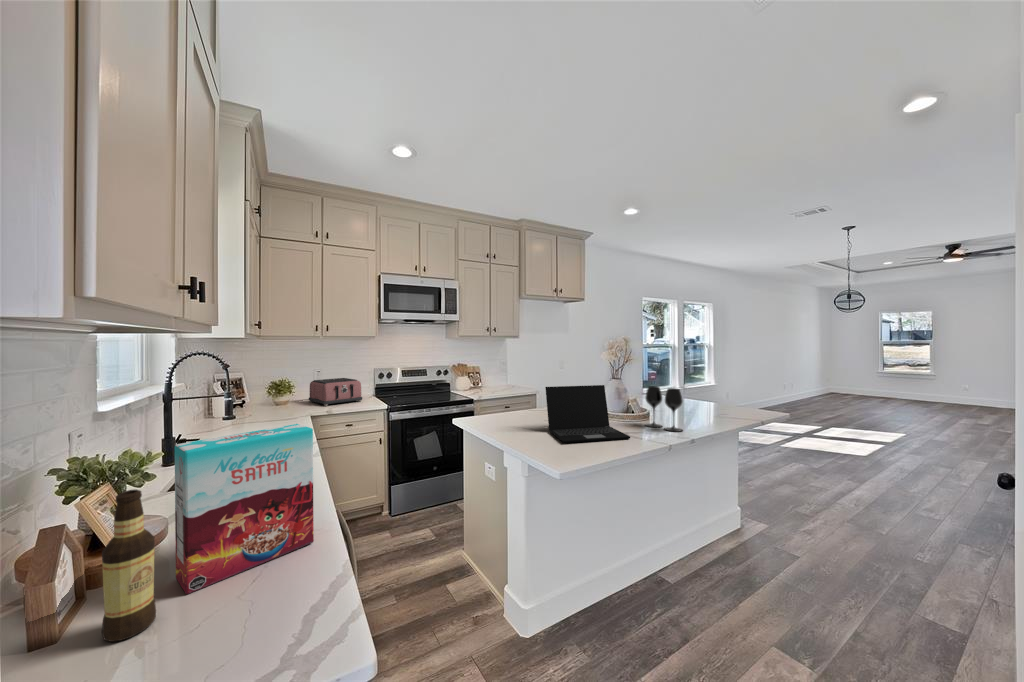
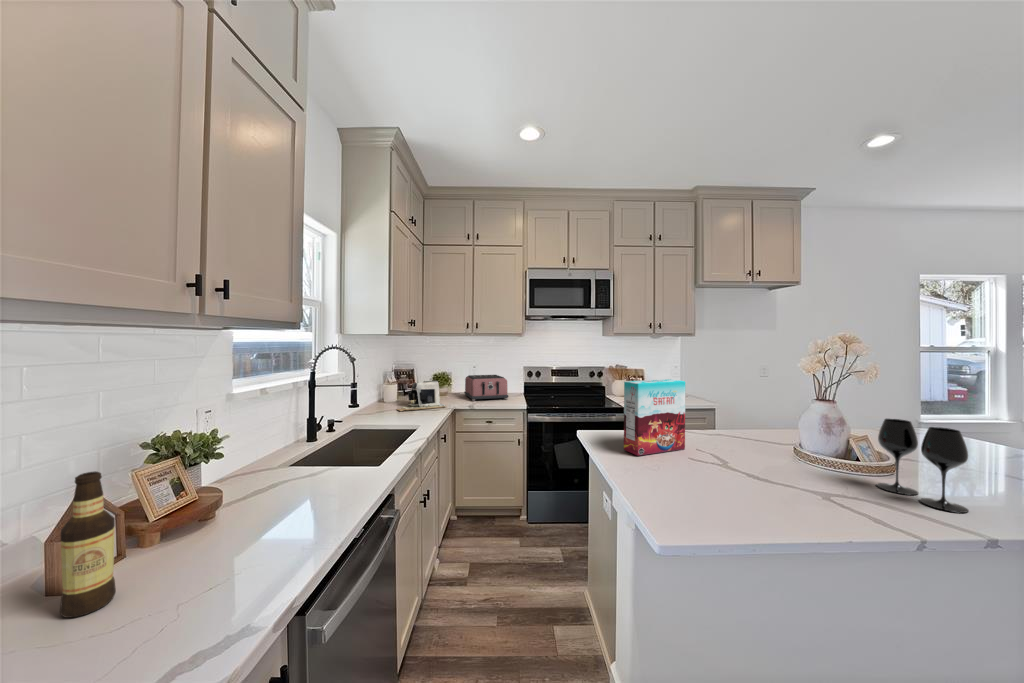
laptop: present [545,385,630,443] -> none [685,403,828,506]
coffee maker: none [240,387,302,424] -> present [397,380,446,411]
cereal box: present [175,424,314,594] -> present [624,379,685,456]

